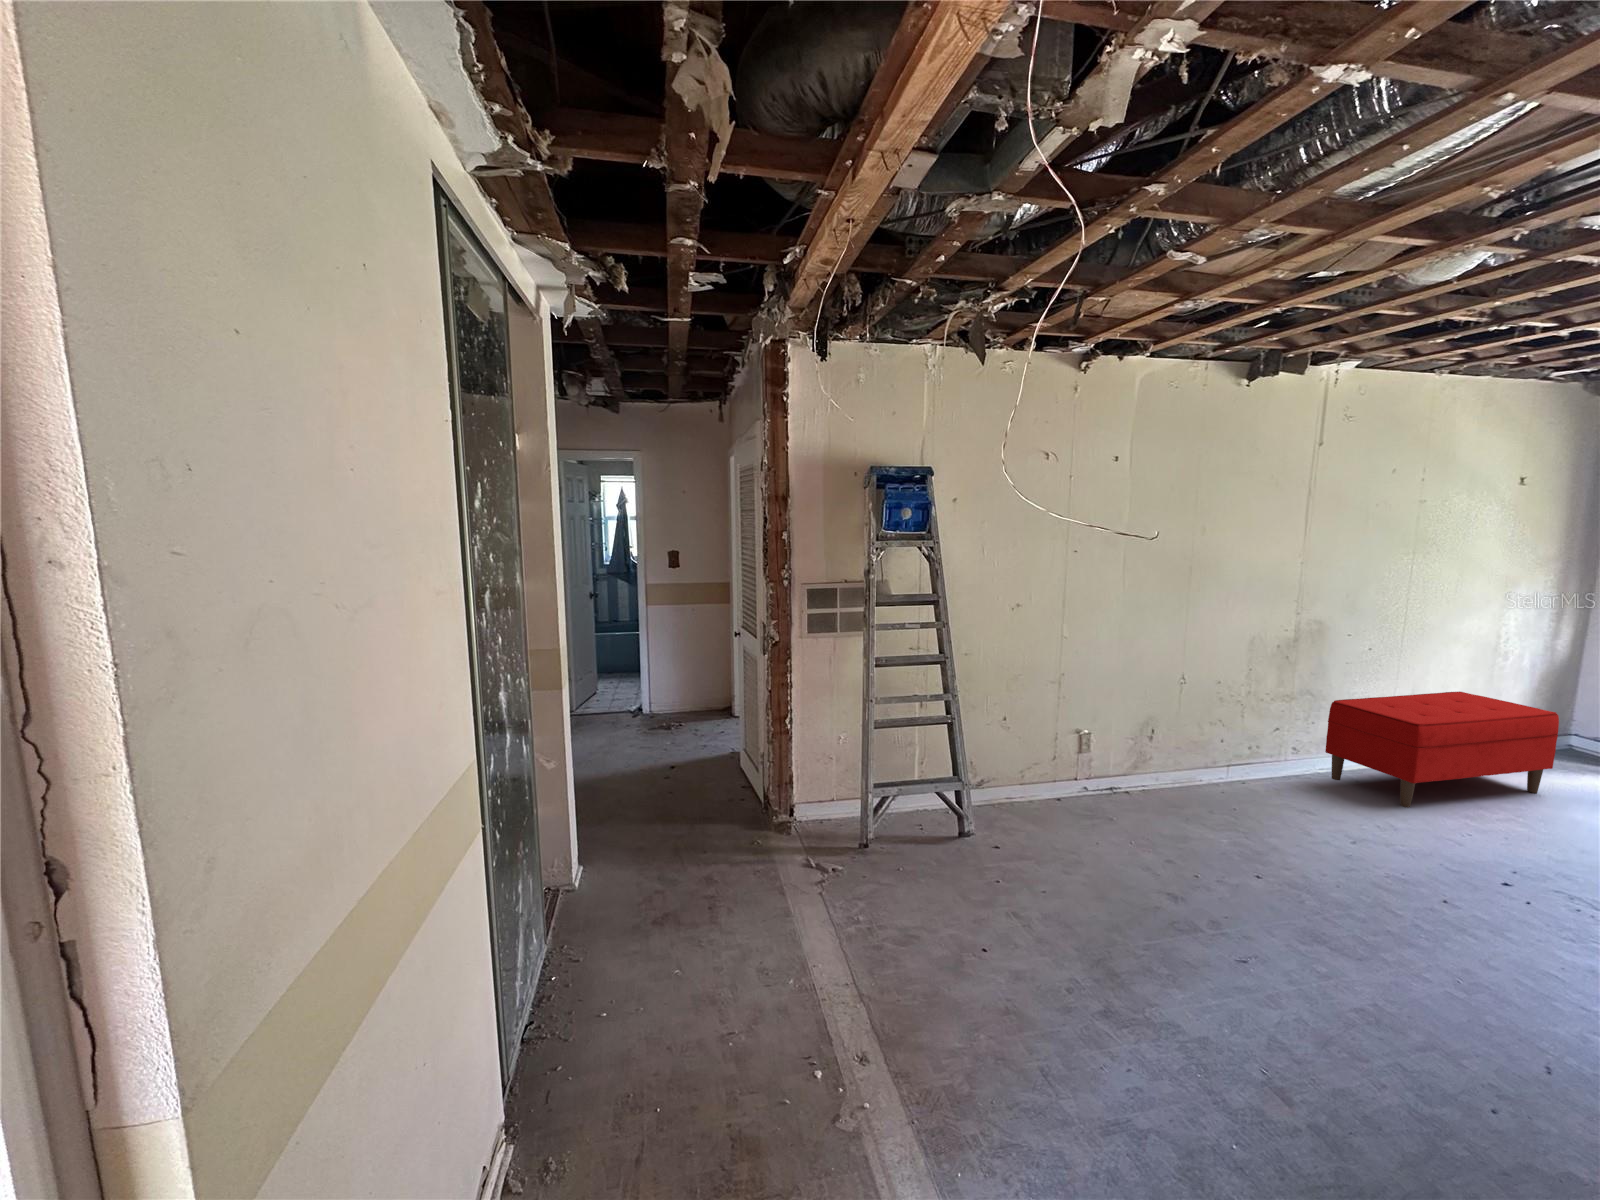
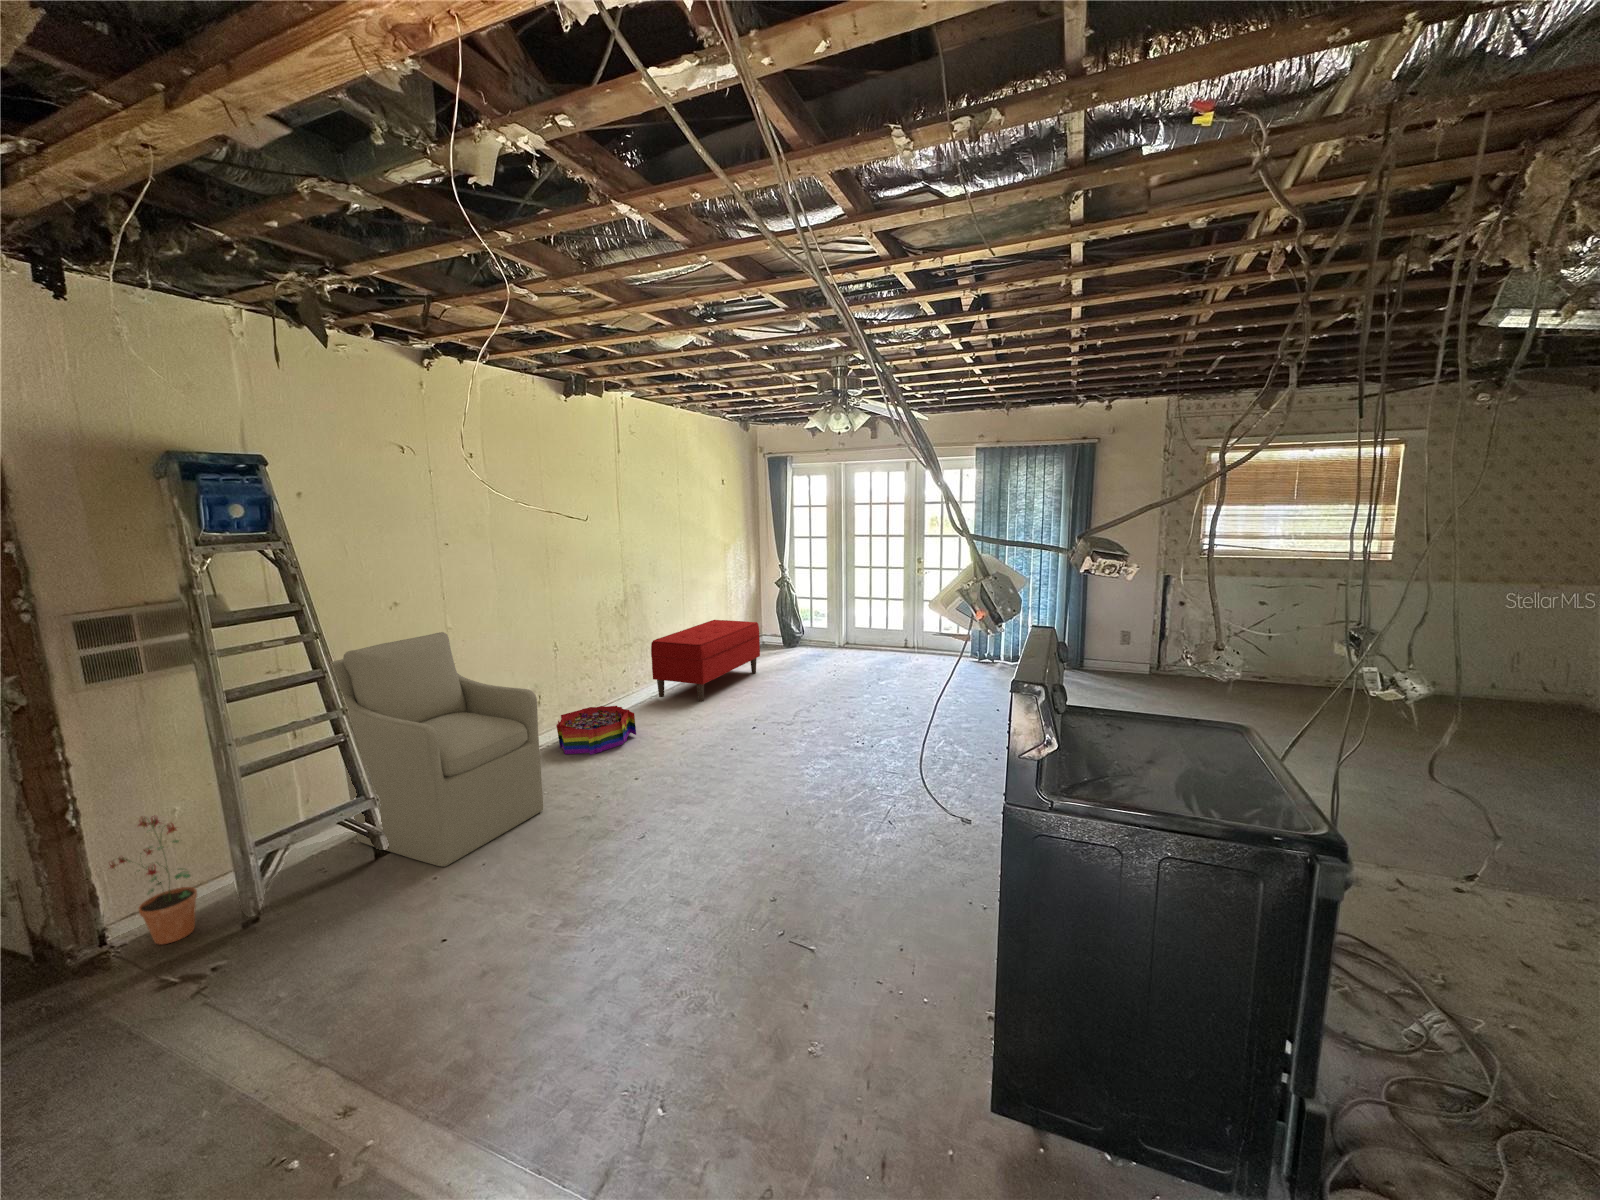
chair: none [949,641,1139,878] -> present [332,632,543,867]
potted plant: none [796,739,838,840] -> present [110,815,197,945]
storage bin: none [1169,761,1280,824] -> present [556,706,636,755]

